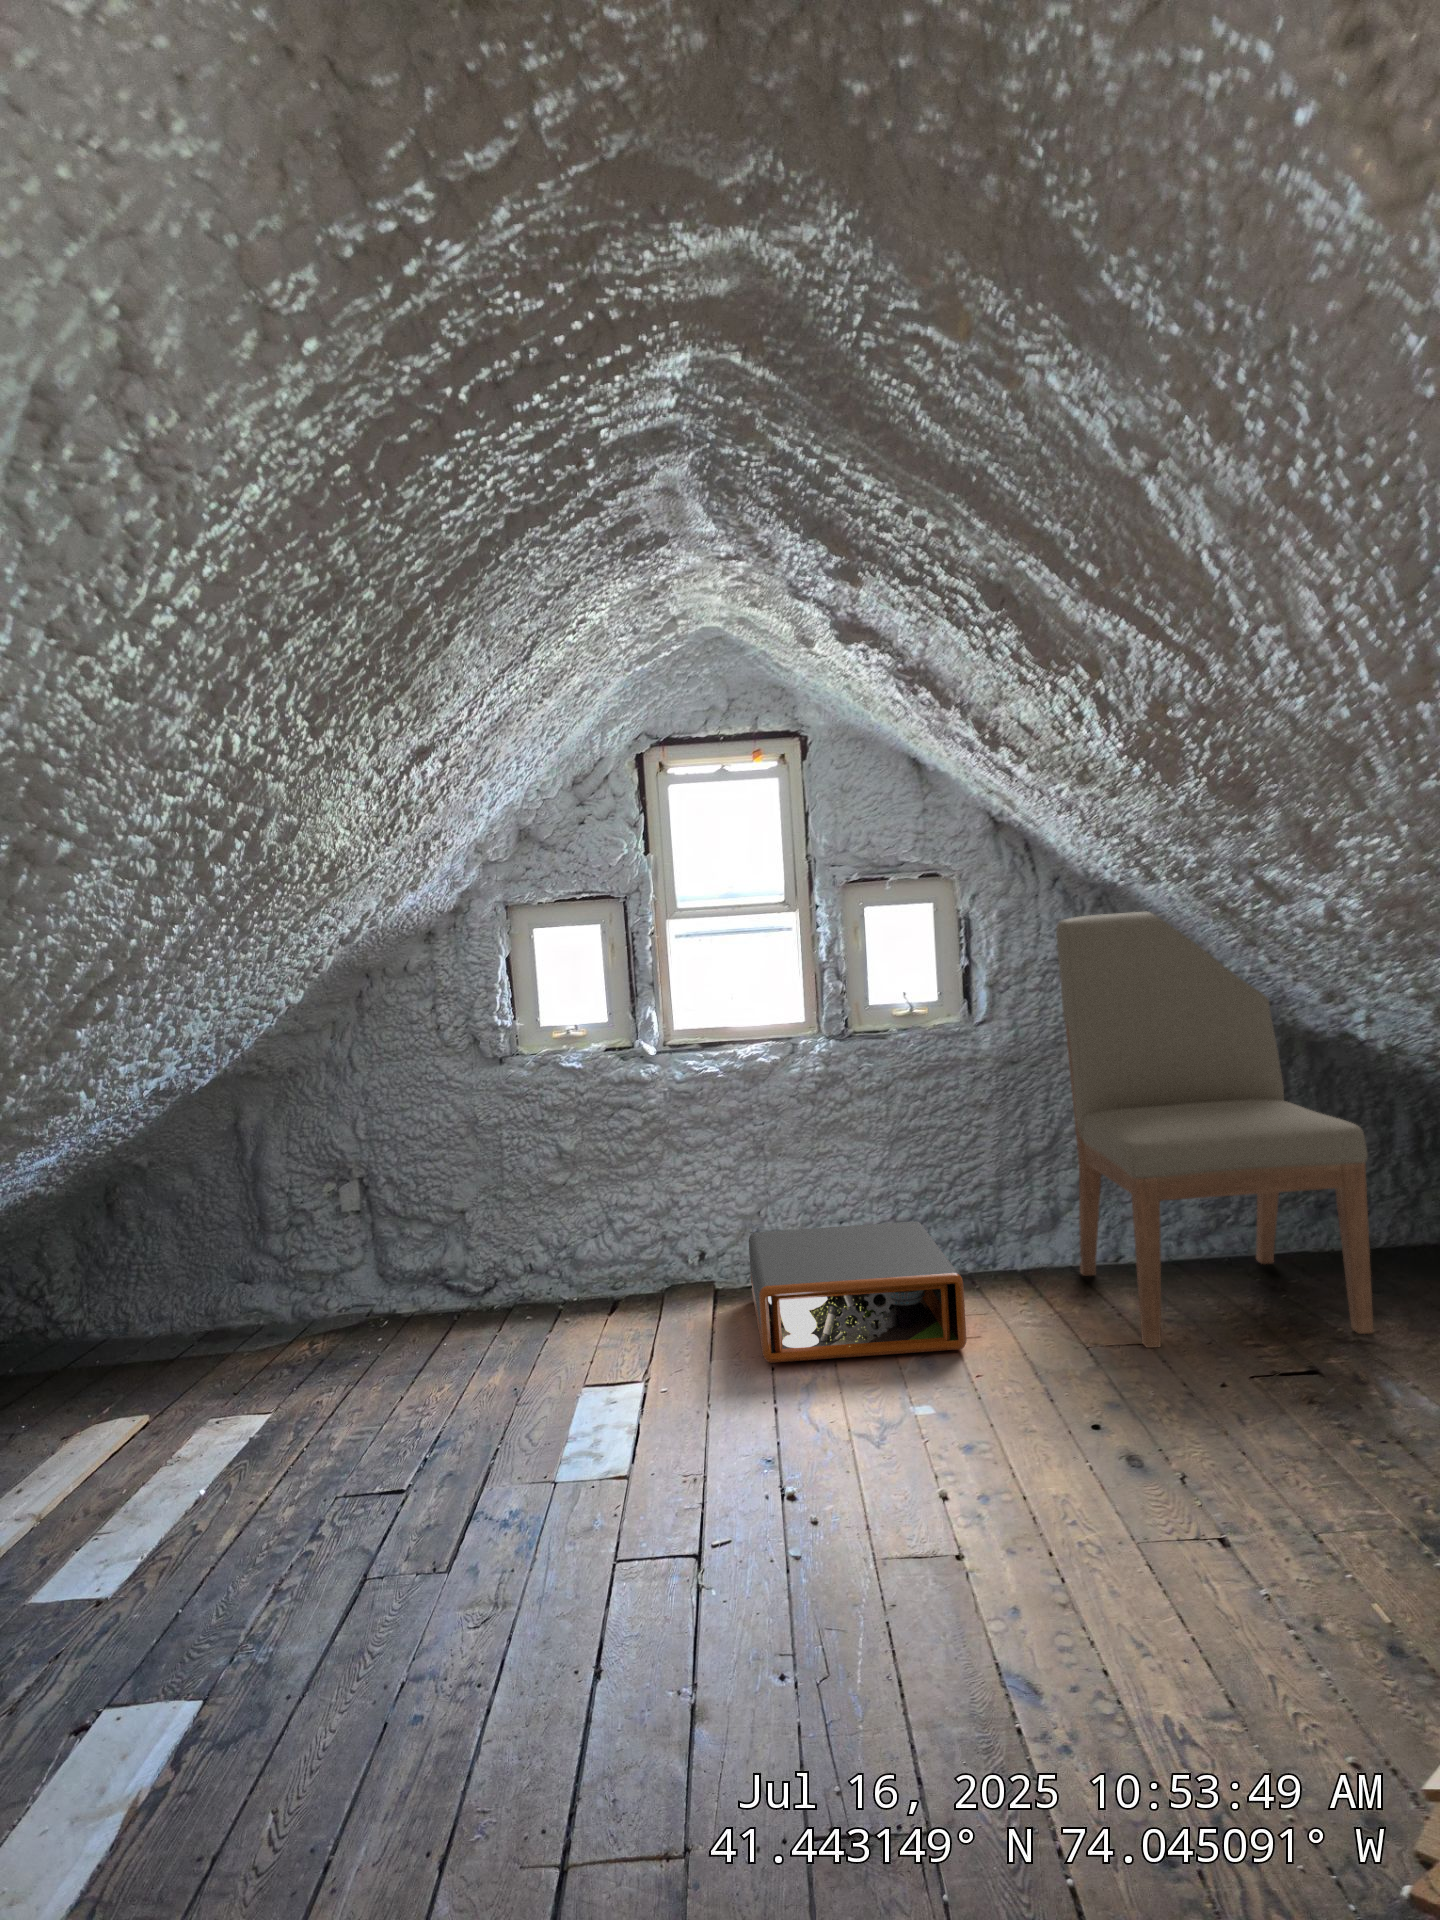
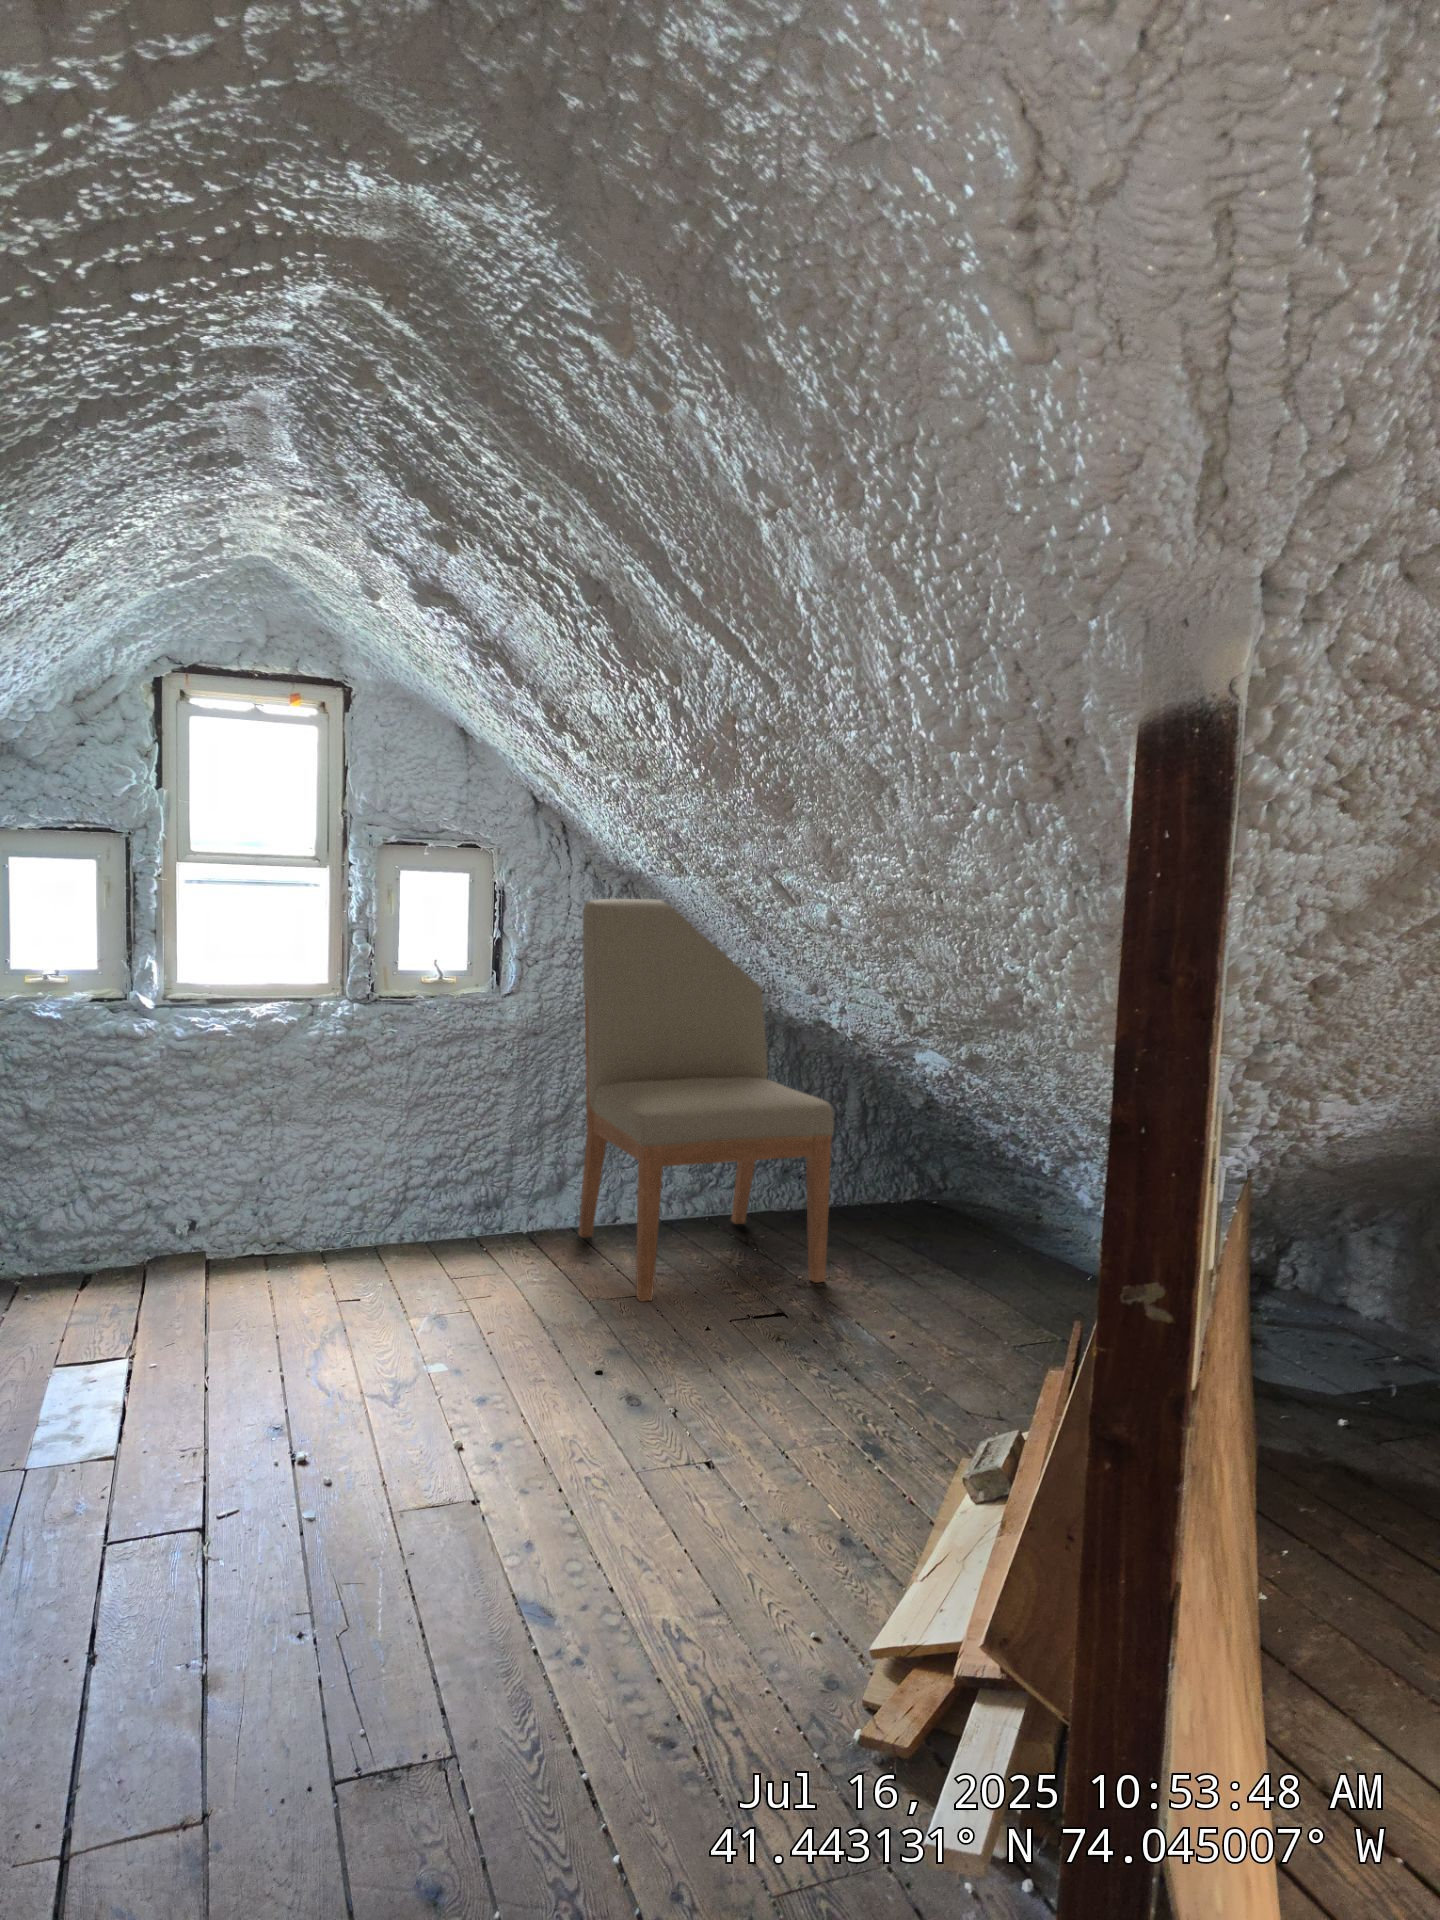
storage box: present [749,1221,966,1363] -> none [246,1187,476,1332]

